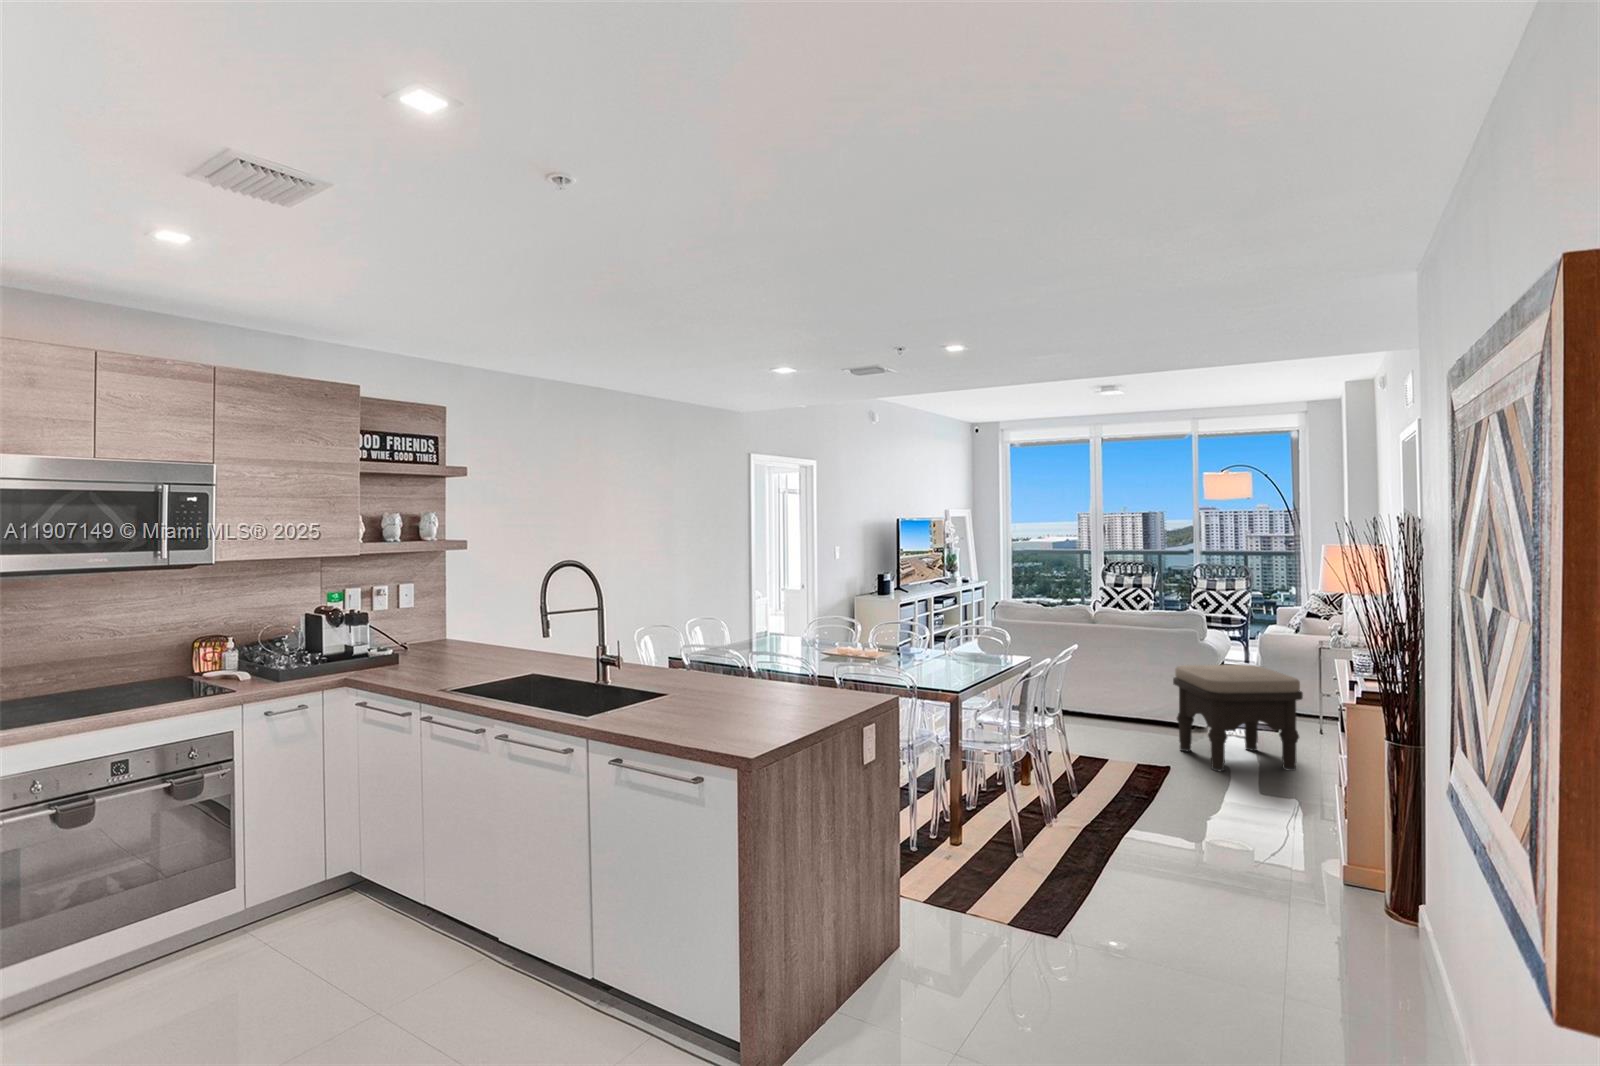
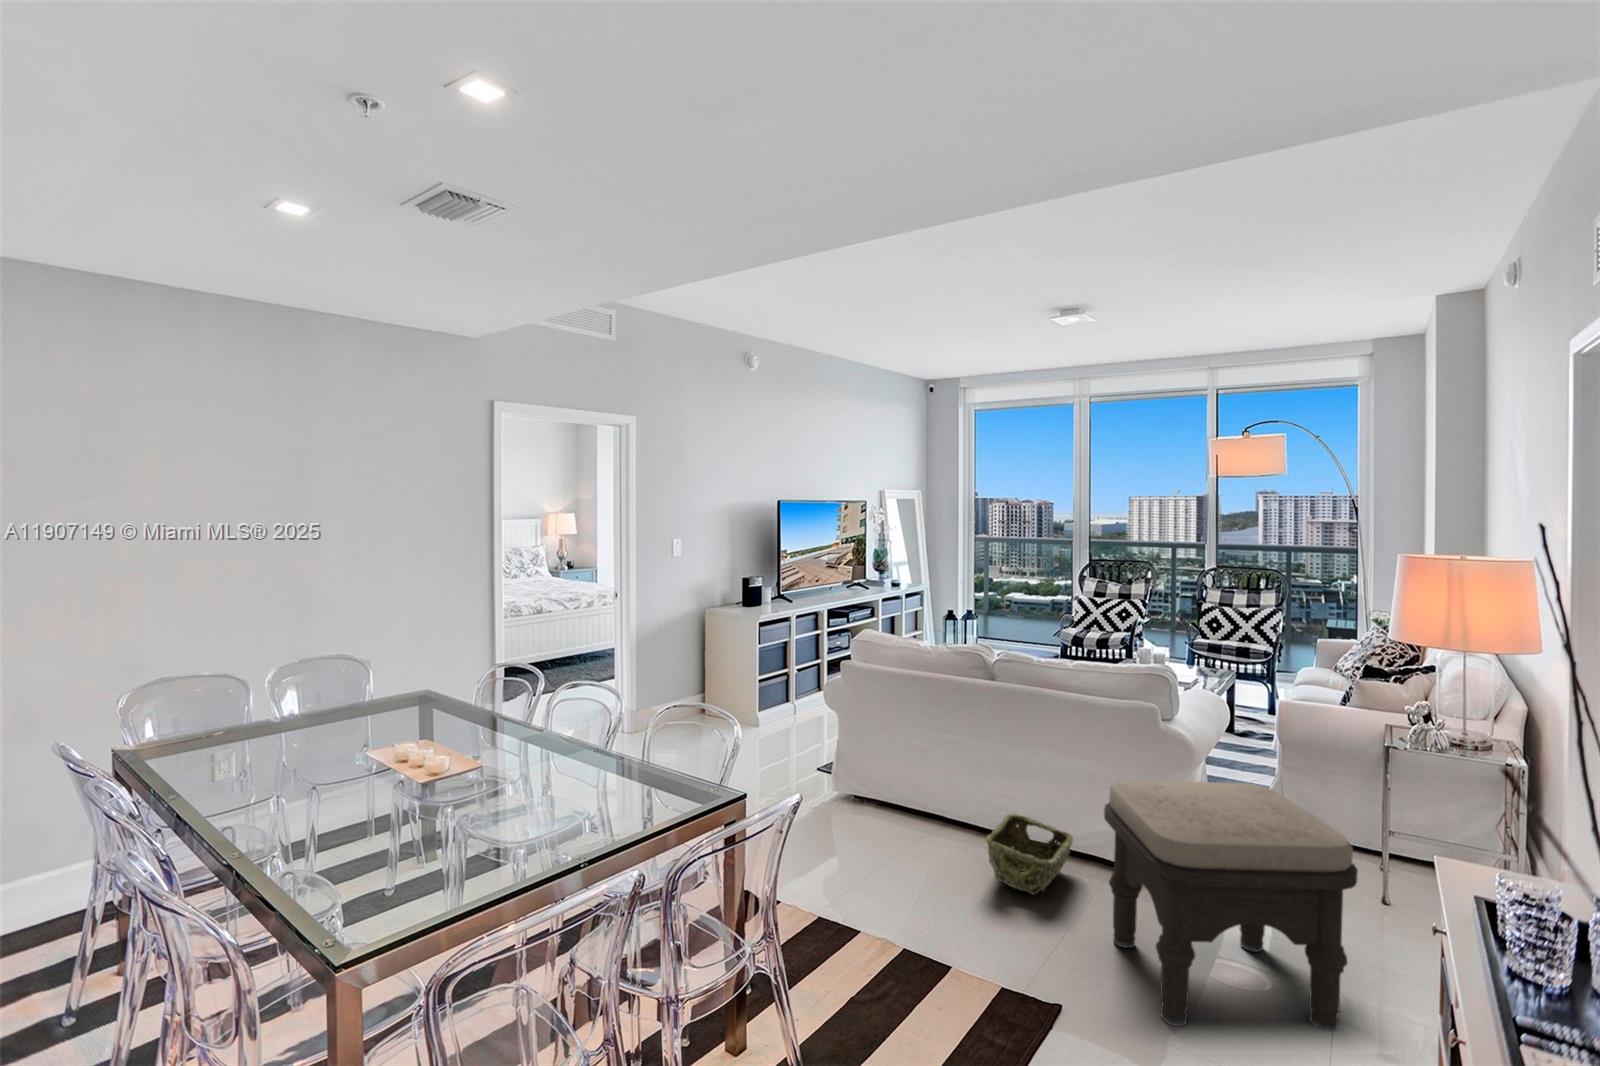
woven basket: none [1102,699,1147,737] -> present [986,814,1073,895]

